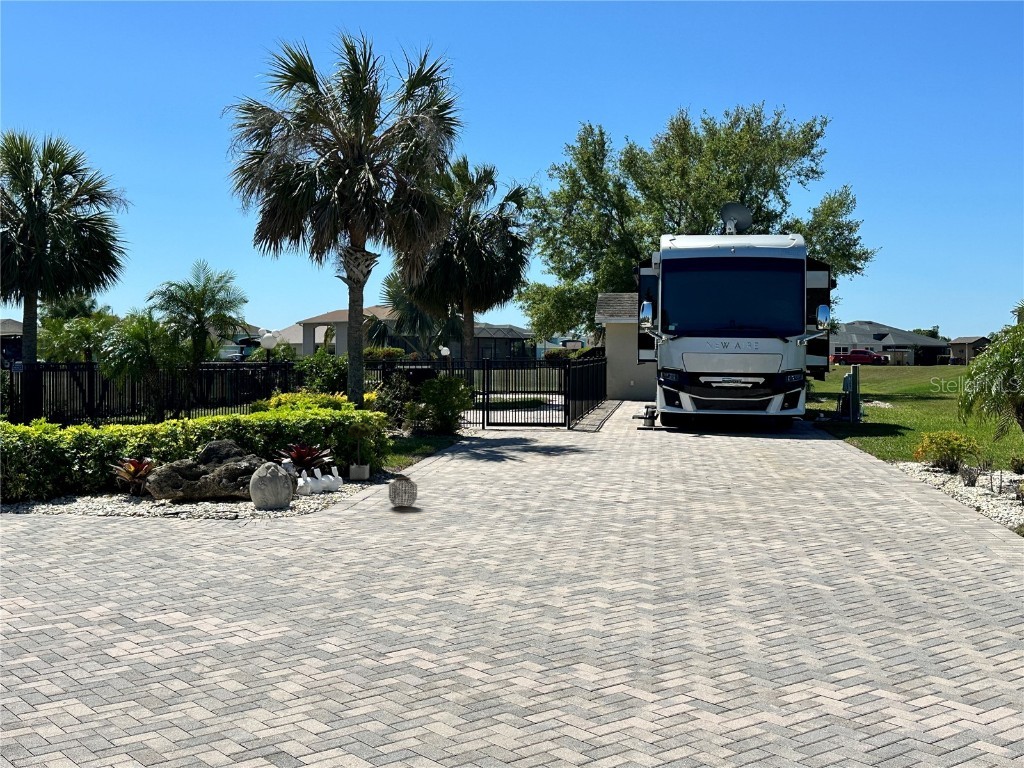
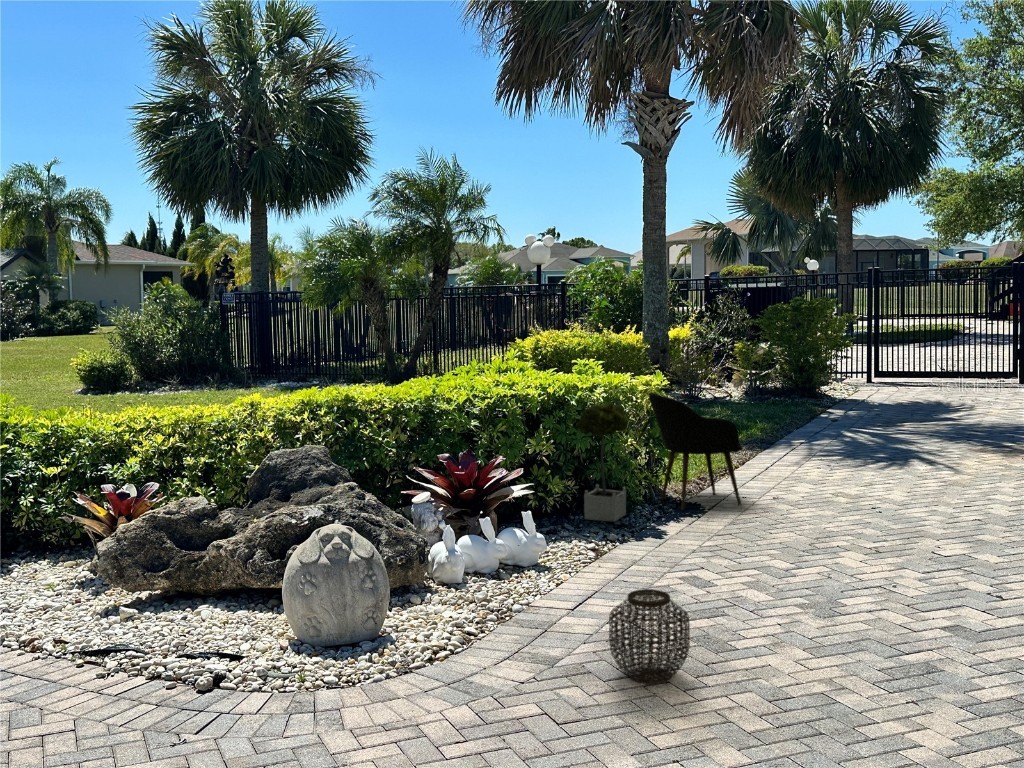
armchair: none [378,420,423,475] -> present [649,393,742,510]

